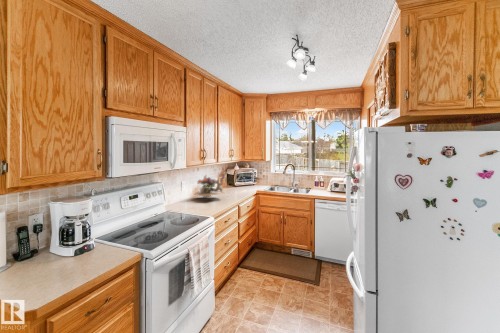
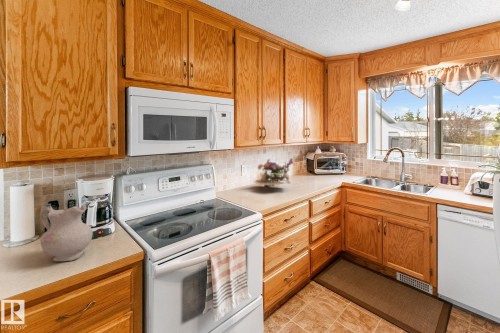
ceramic pitcher: none [42,219,94,273] -> present [40,204,93,261]

